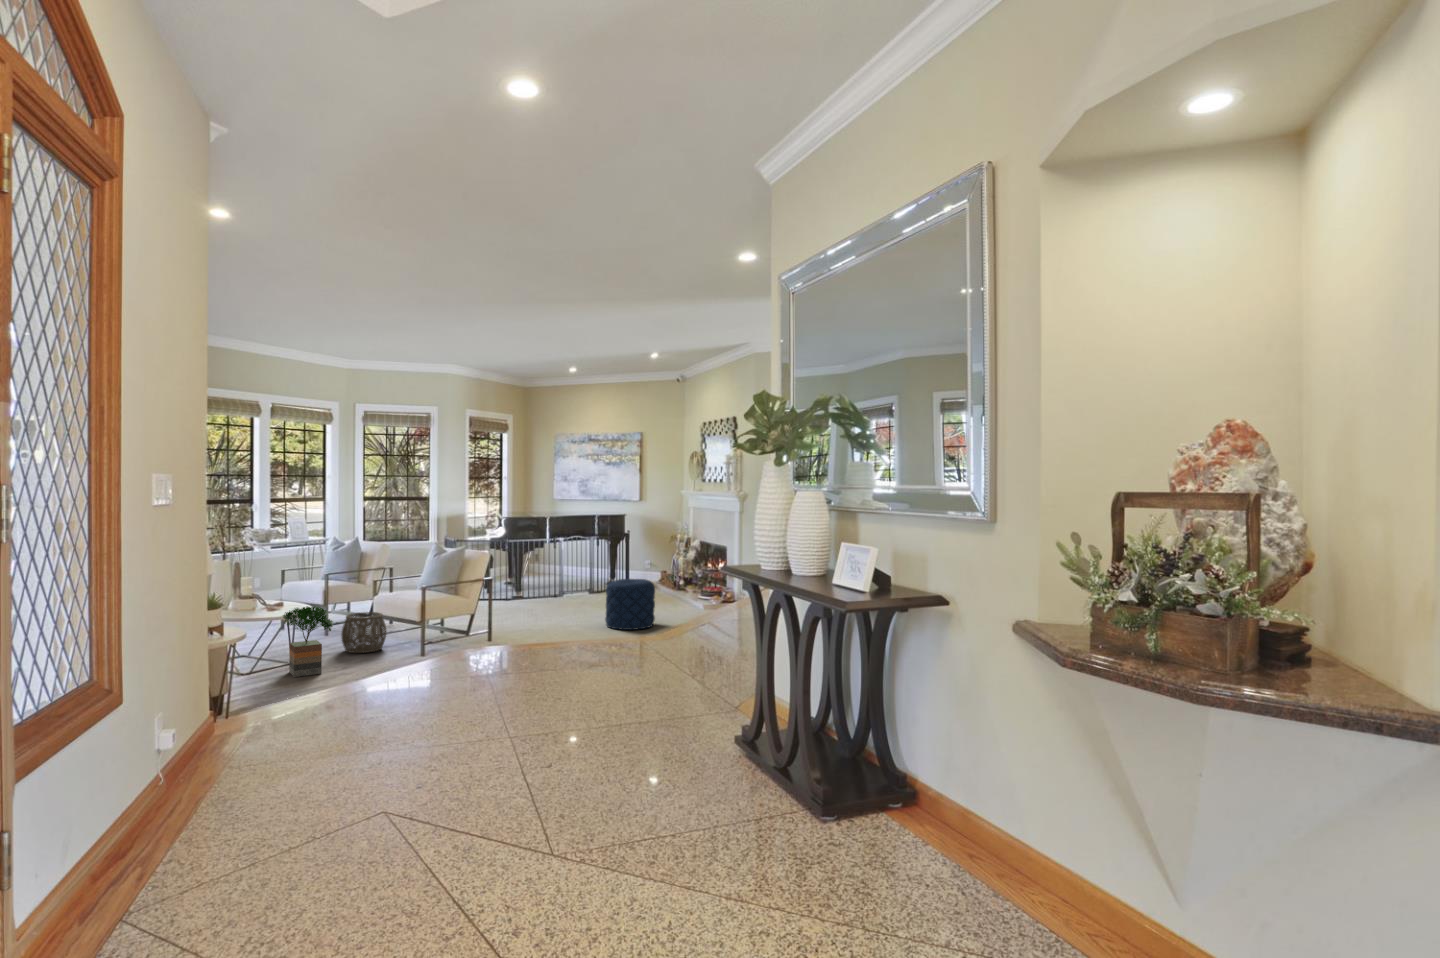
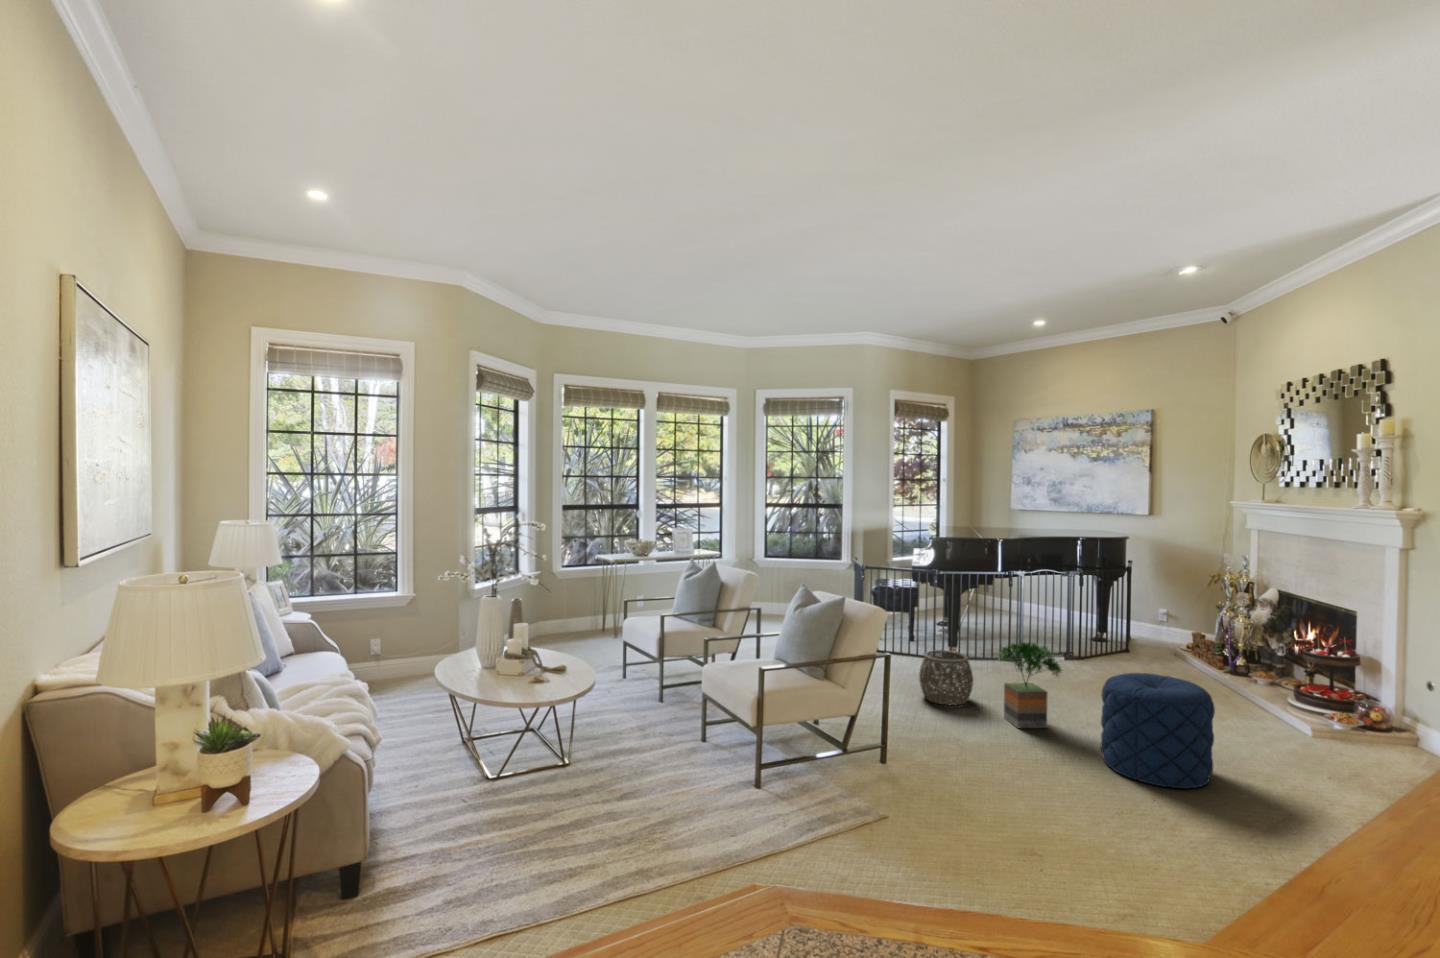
potted tree: present [283,606,333,677] -> present [999,642,1062,728]
woven basket: present [341,612,386,653] -> present [919,650,973,705]

